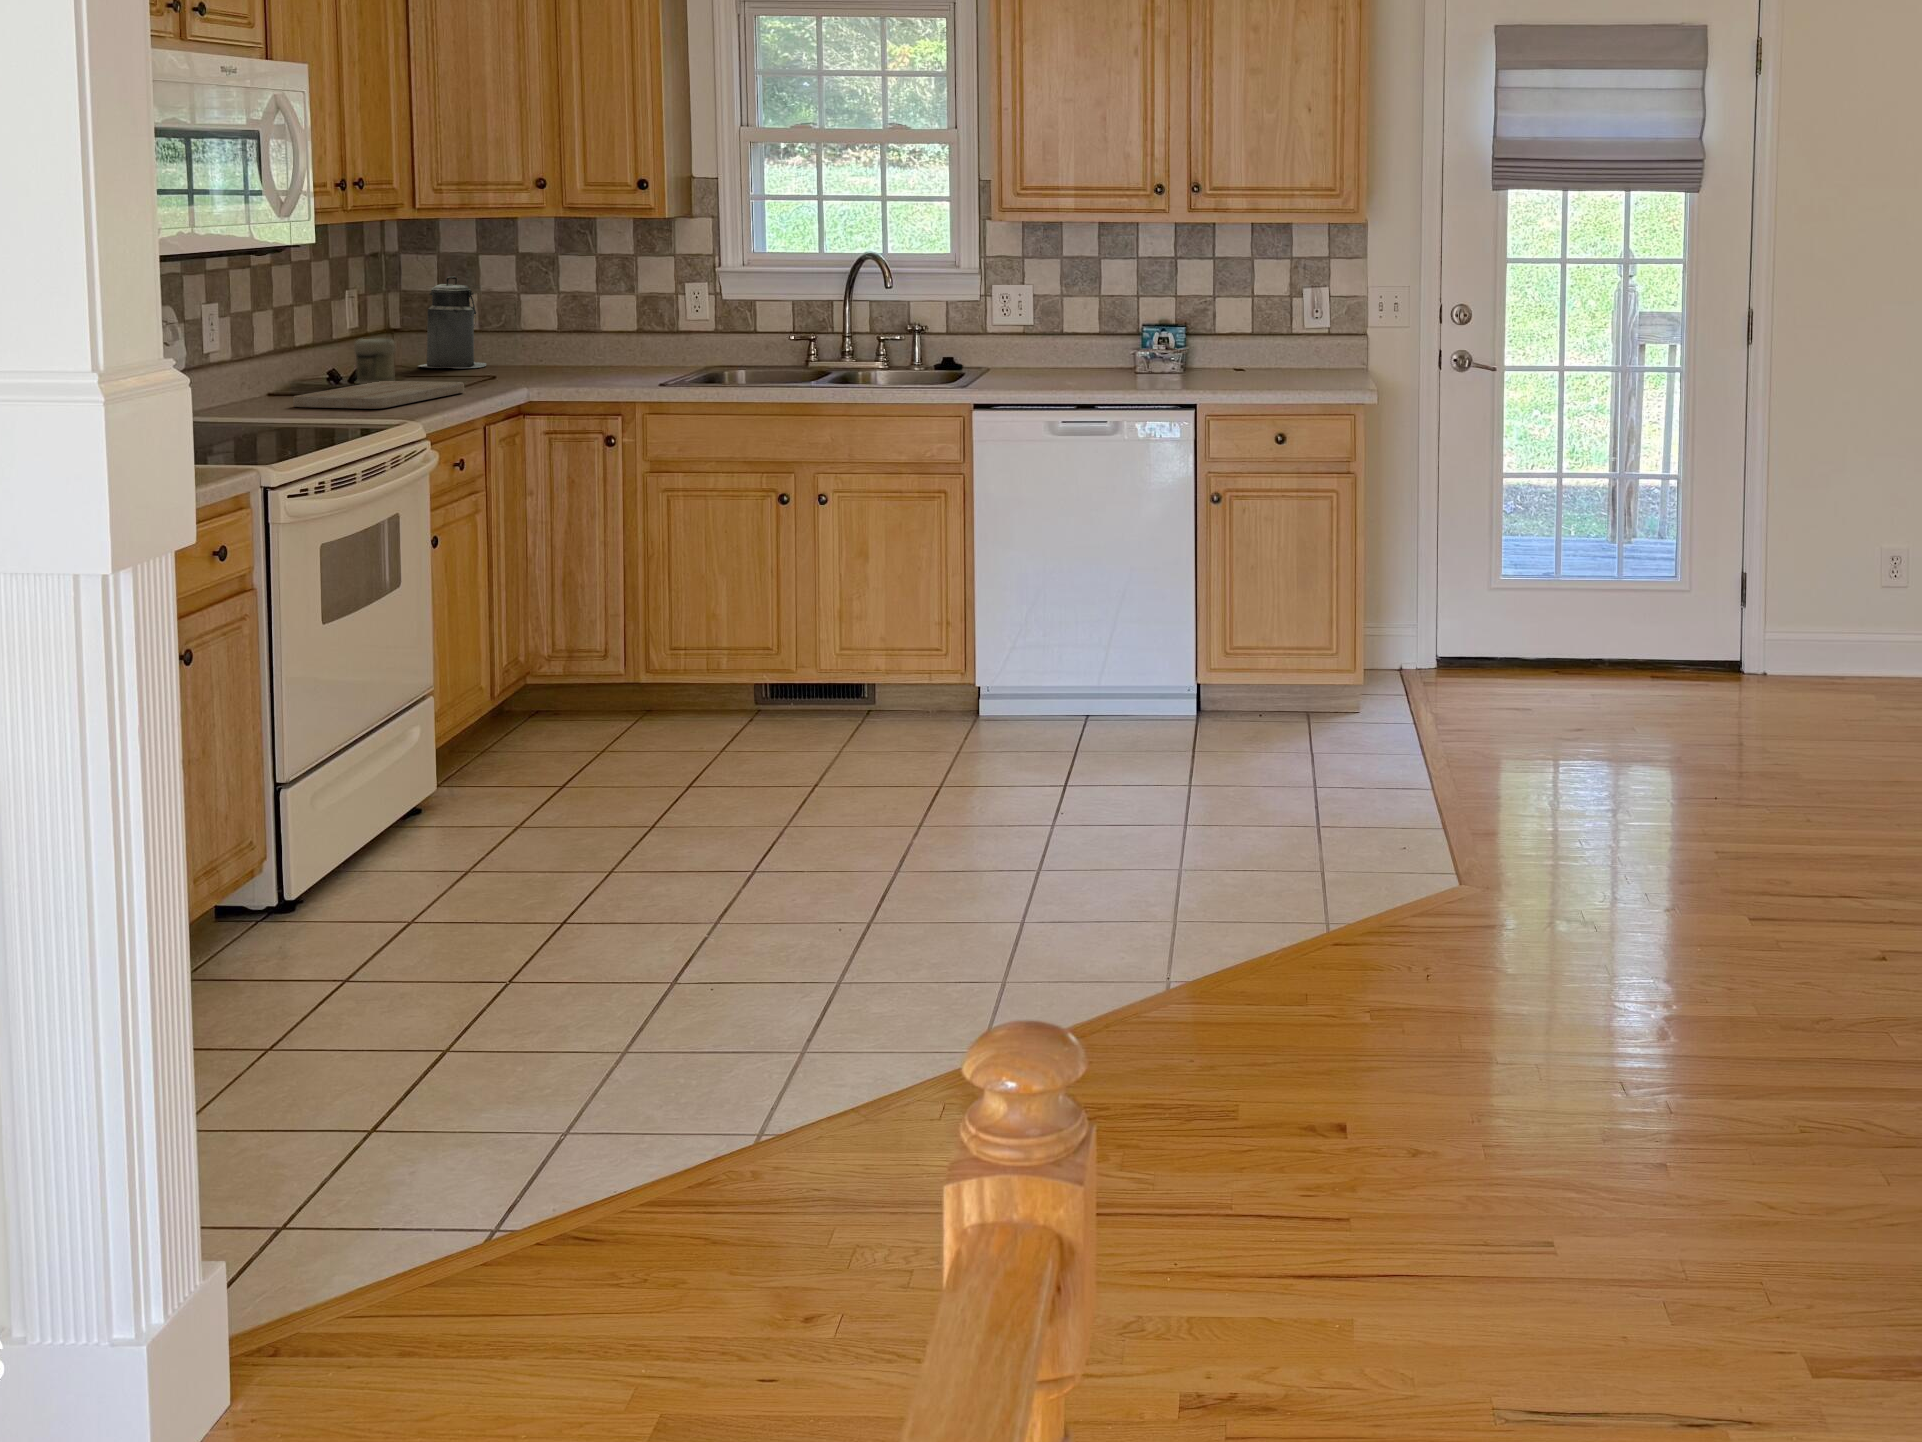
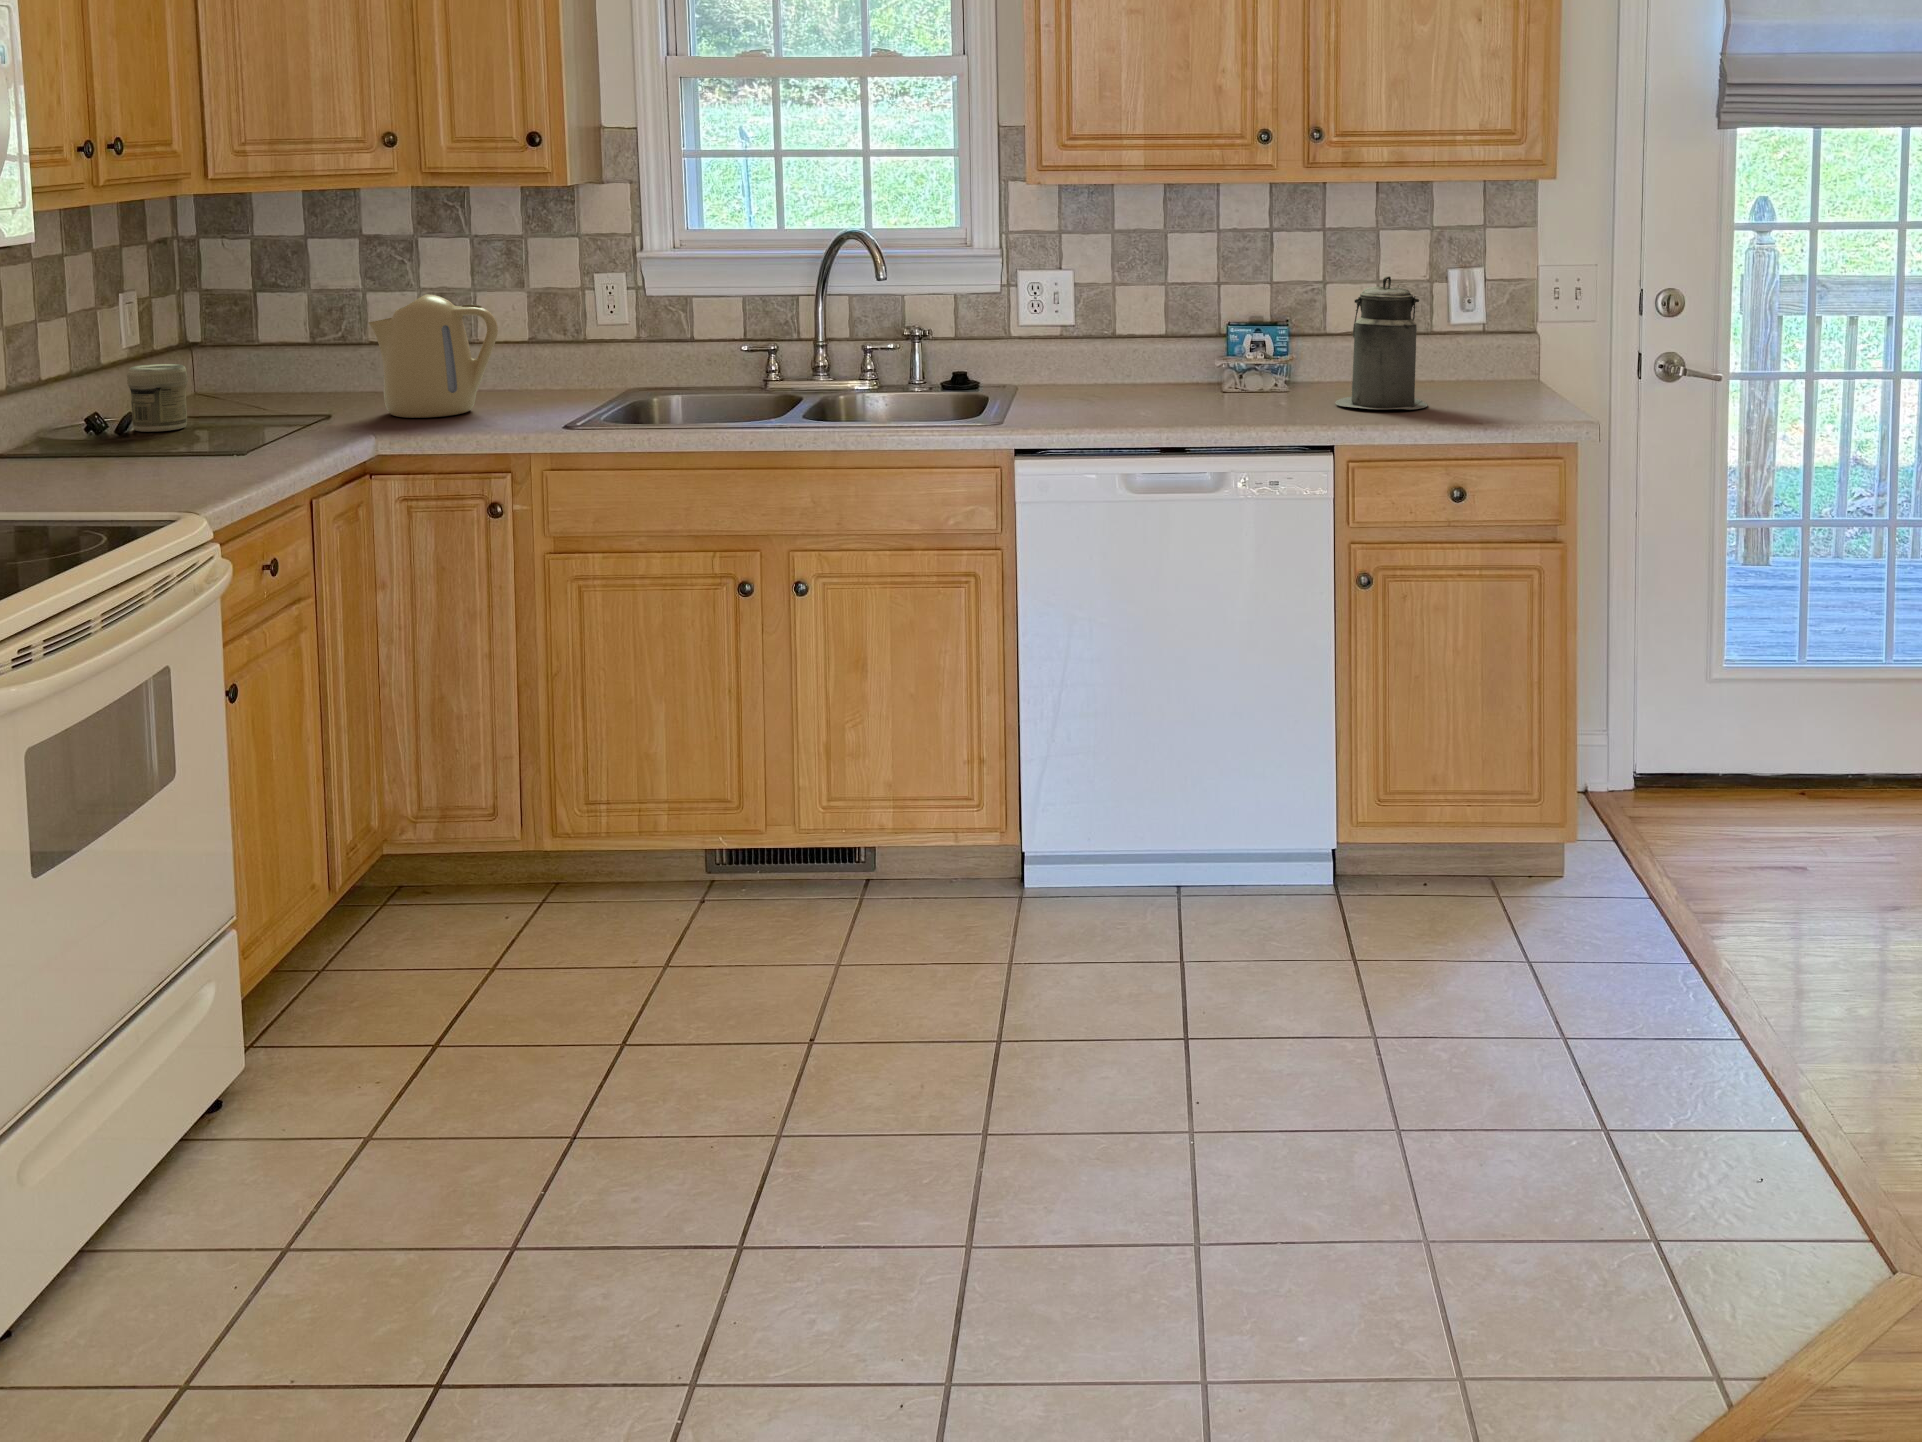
canister: present [419,277,487,368] -> present [1335,276,1427,410]
kettle: none [522,294,614,380] -> present [368,294,498,418]
cutting board: present [293,381,464,409] -> none [23,429,284,485]

